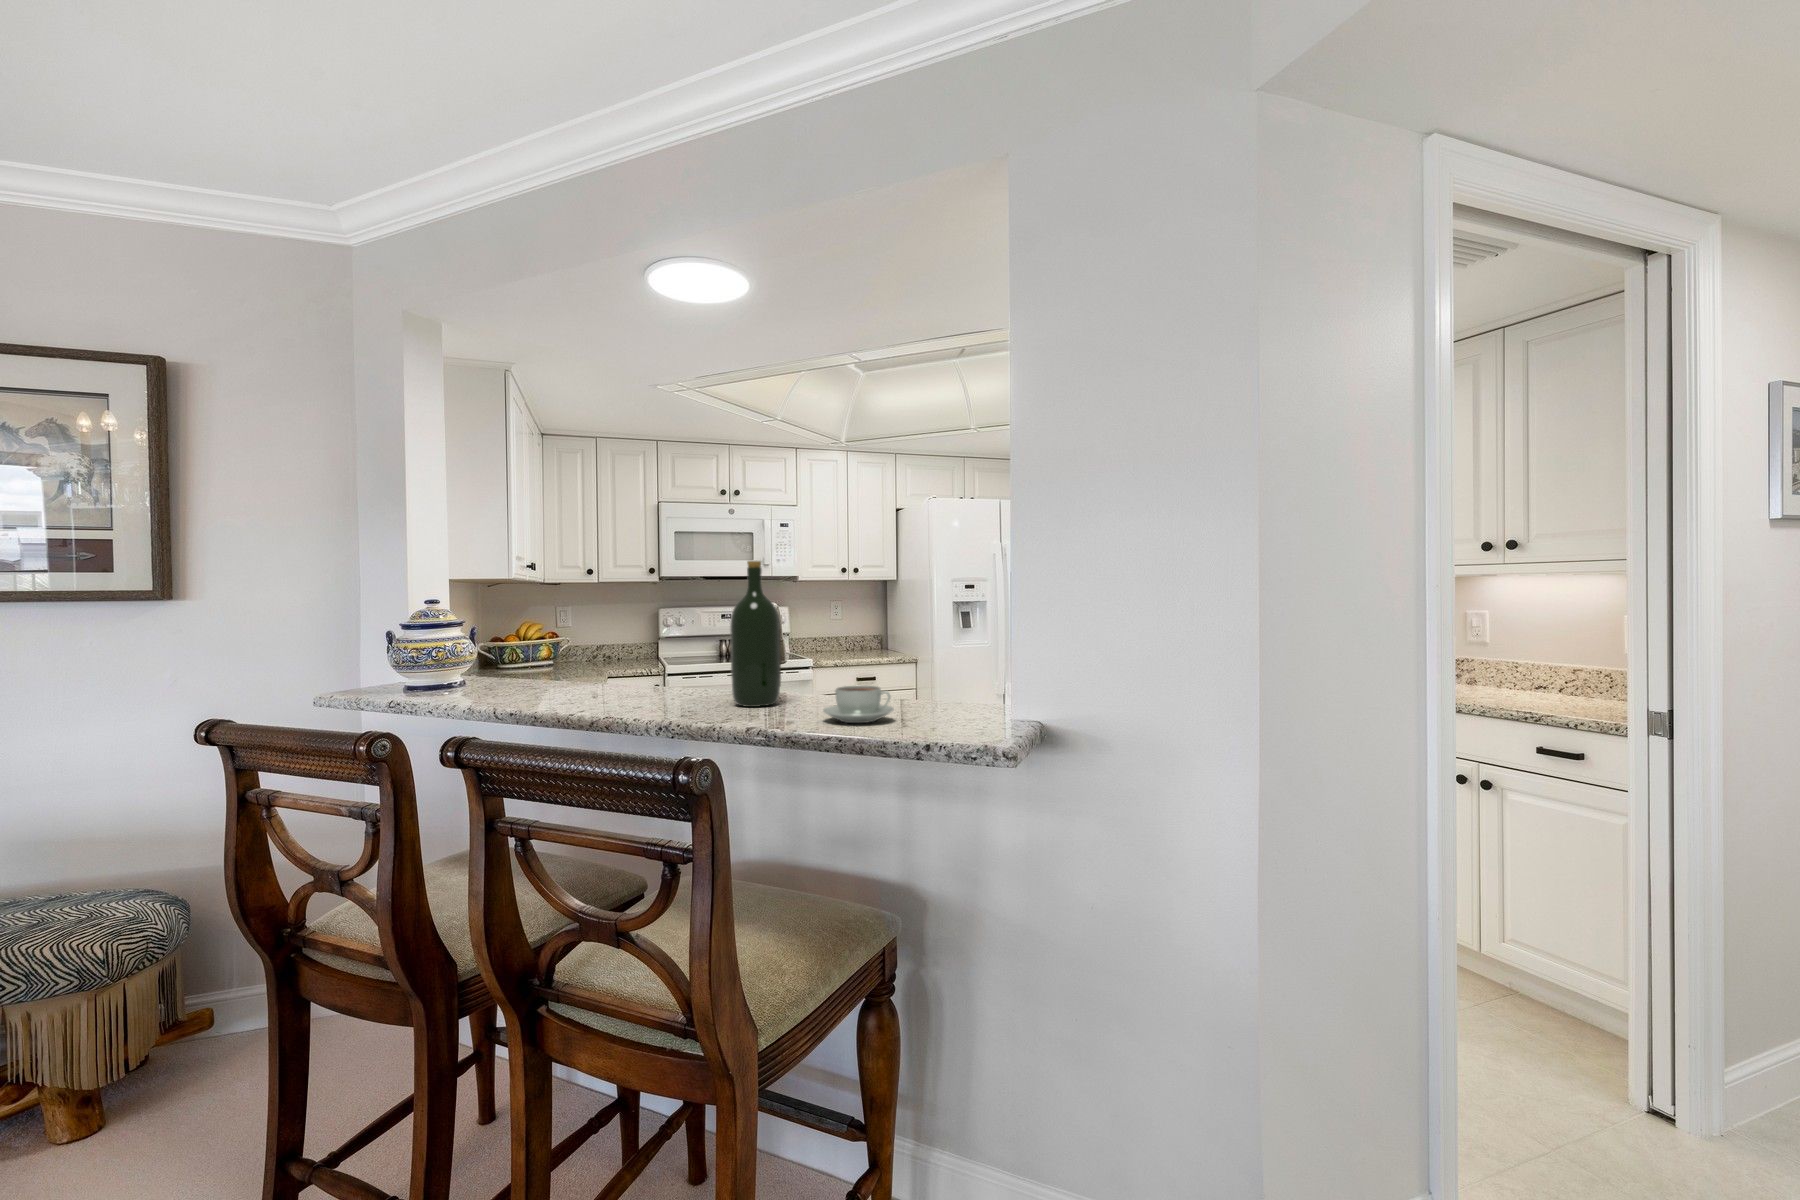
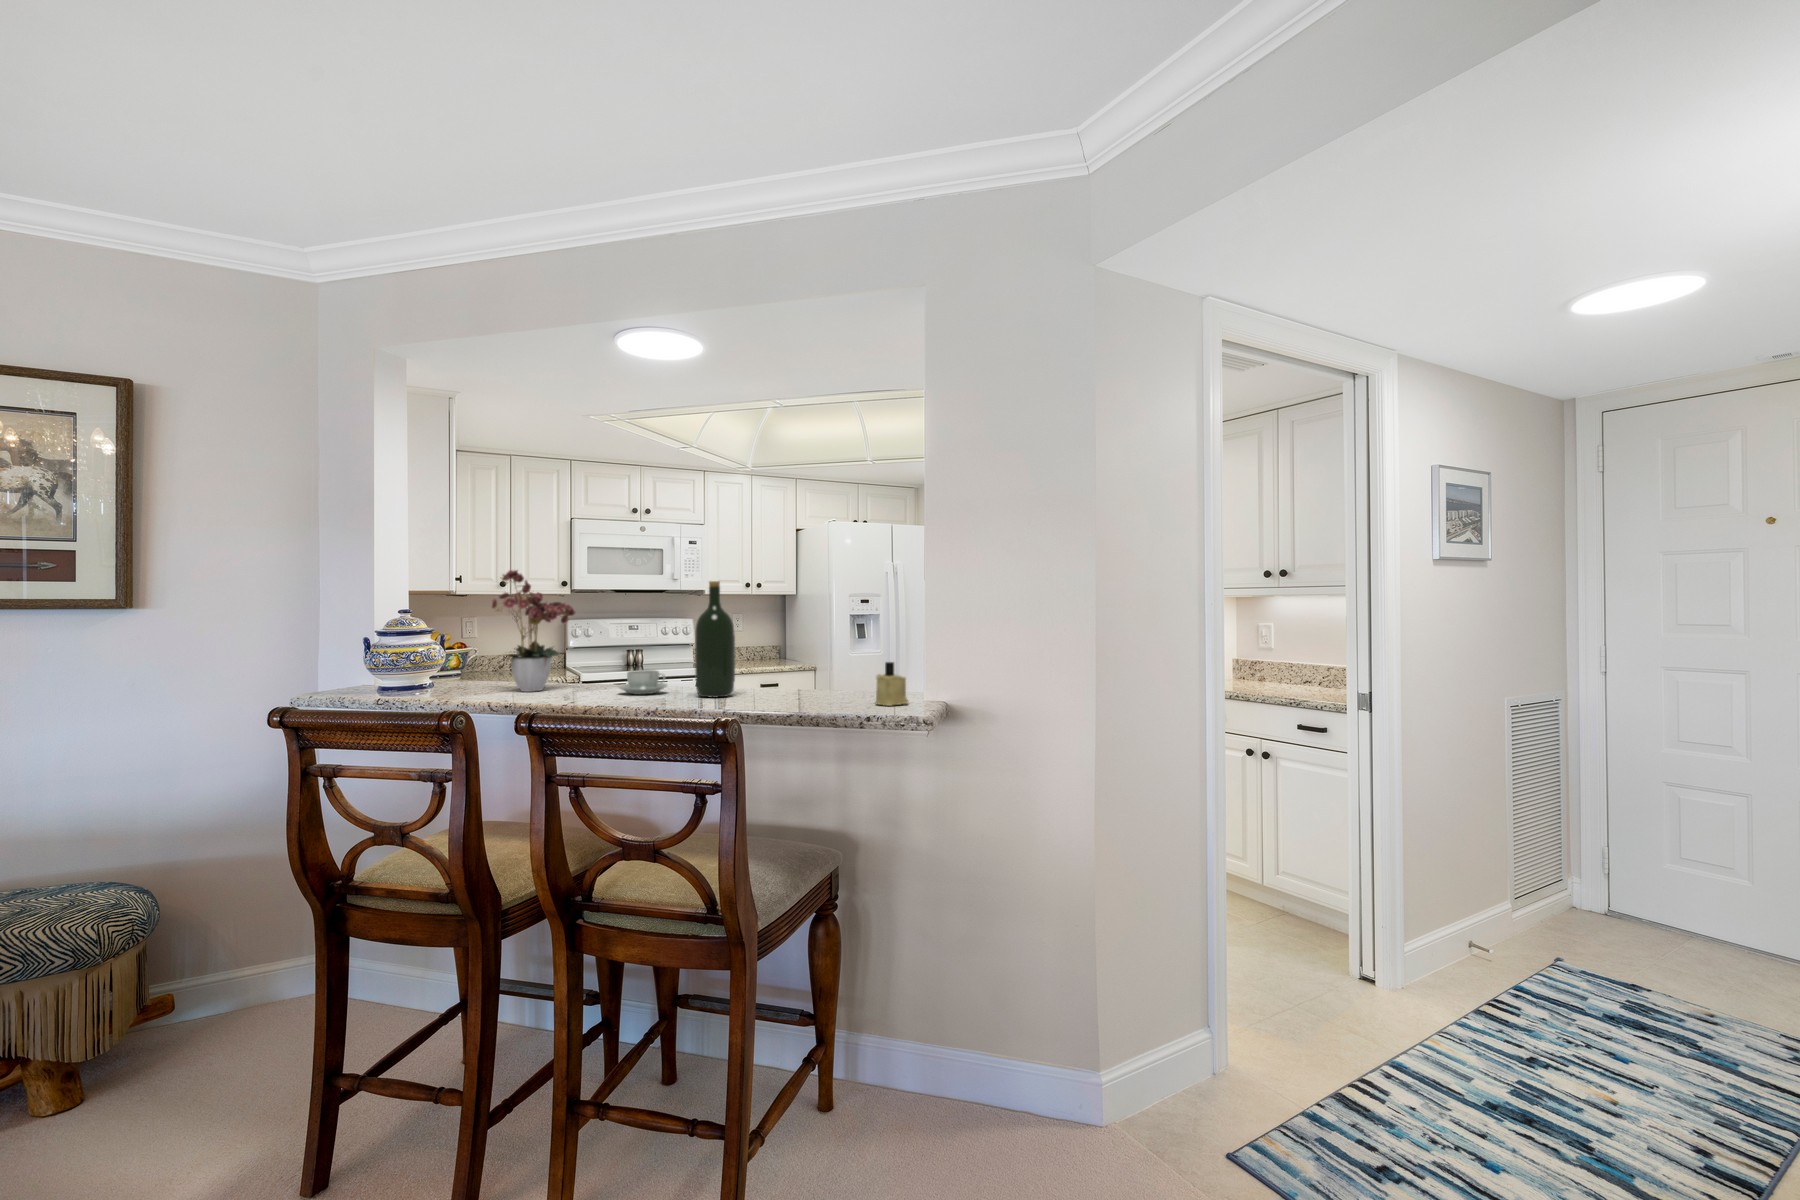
flower arrangement: none [499,544,611,694] -> present [492,570,575,692]
candle: none [950,665,995,725] -> present [875,662,908,706]
coffee cup: present [823,685,894,723] -> present [619,670,667,694]

